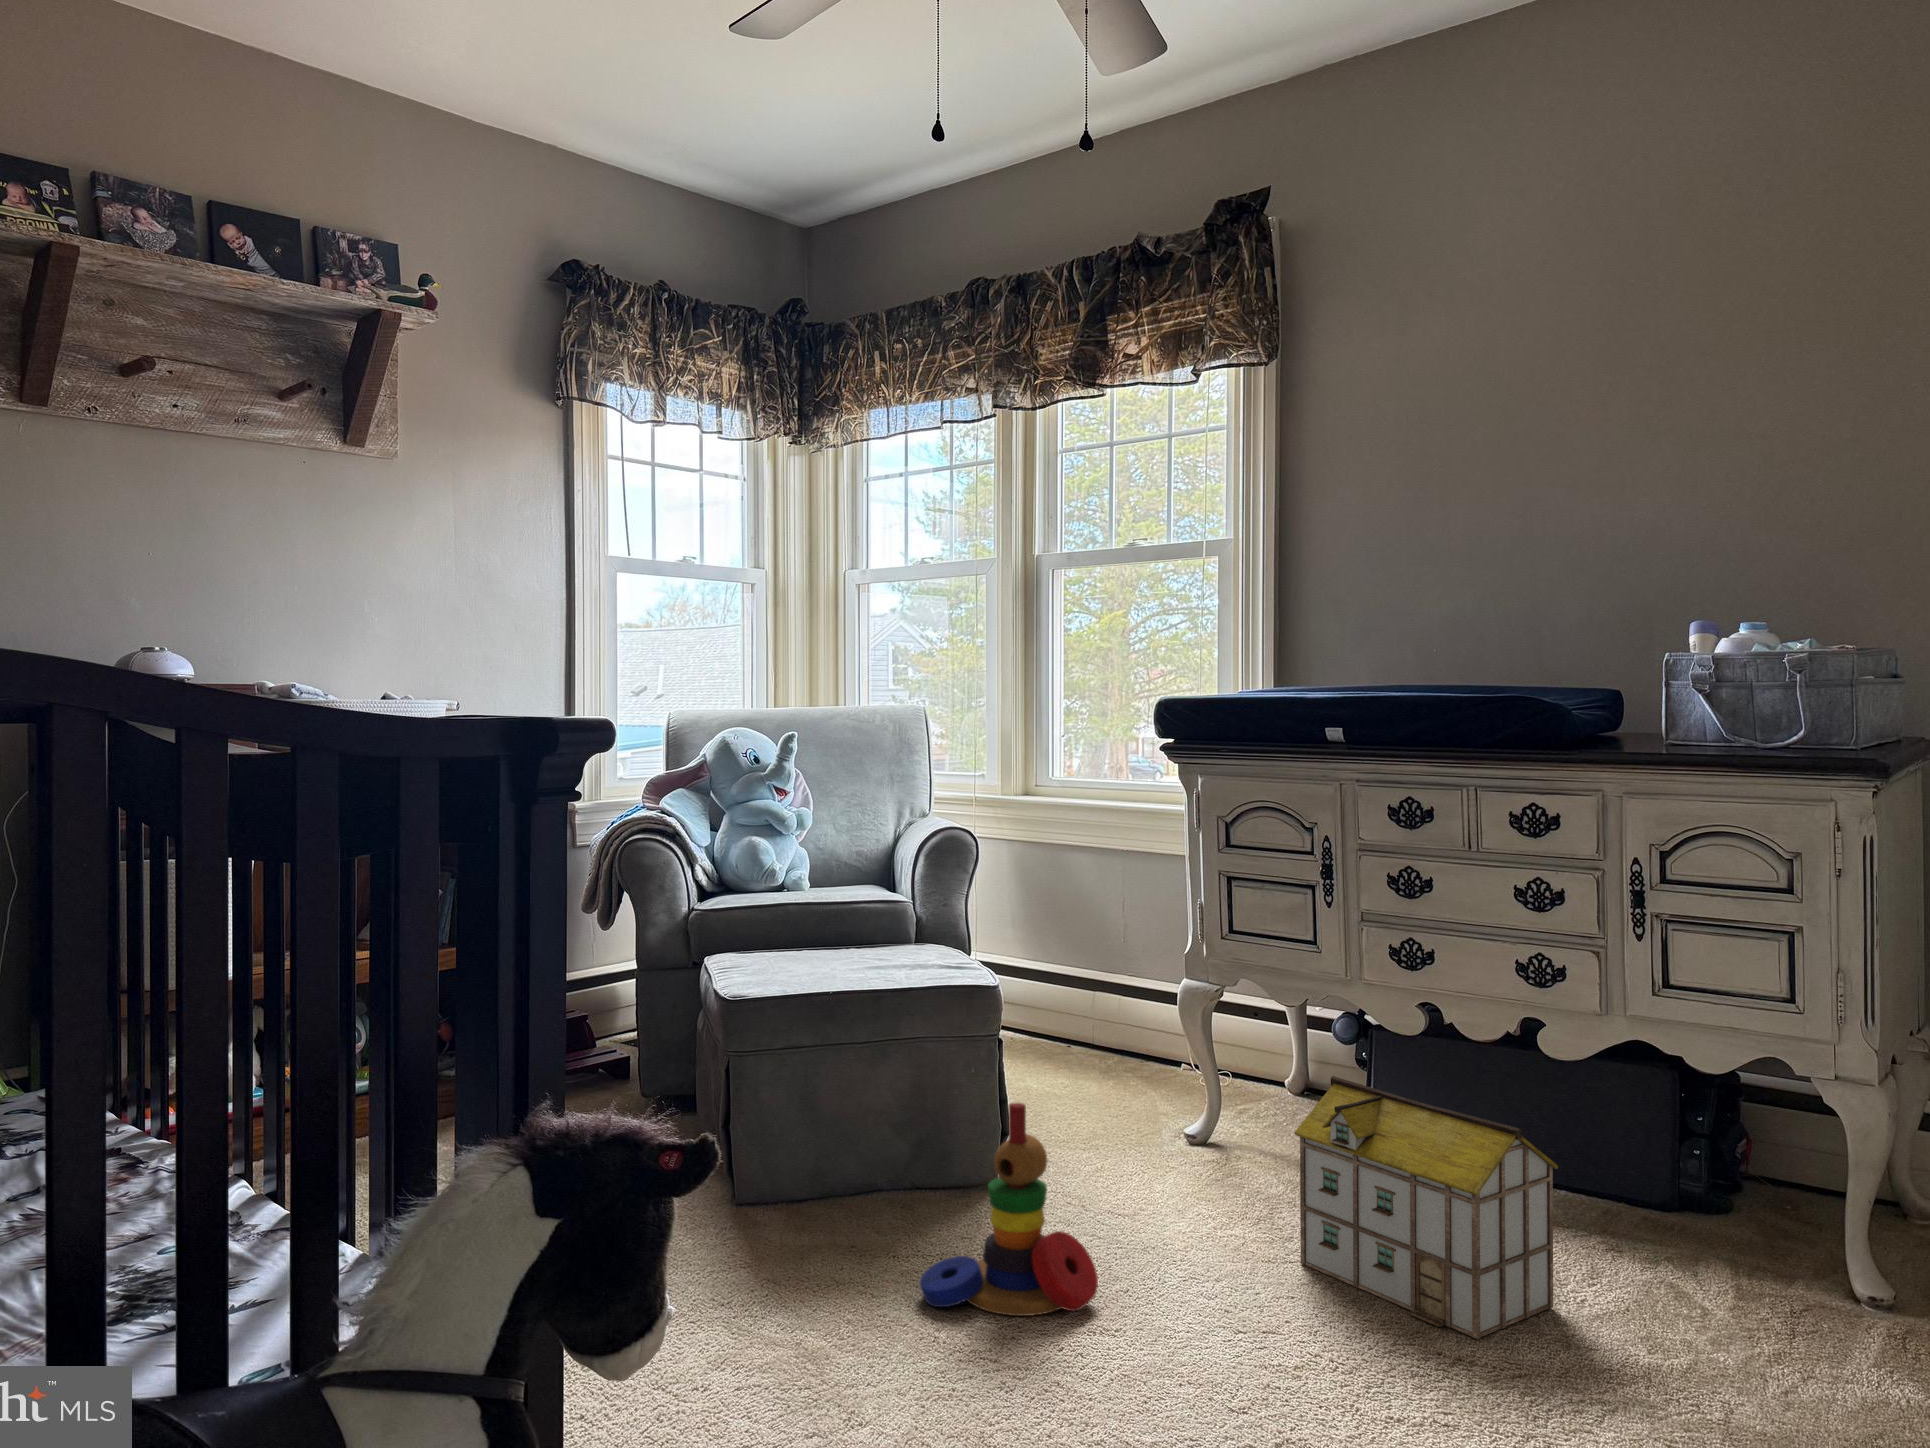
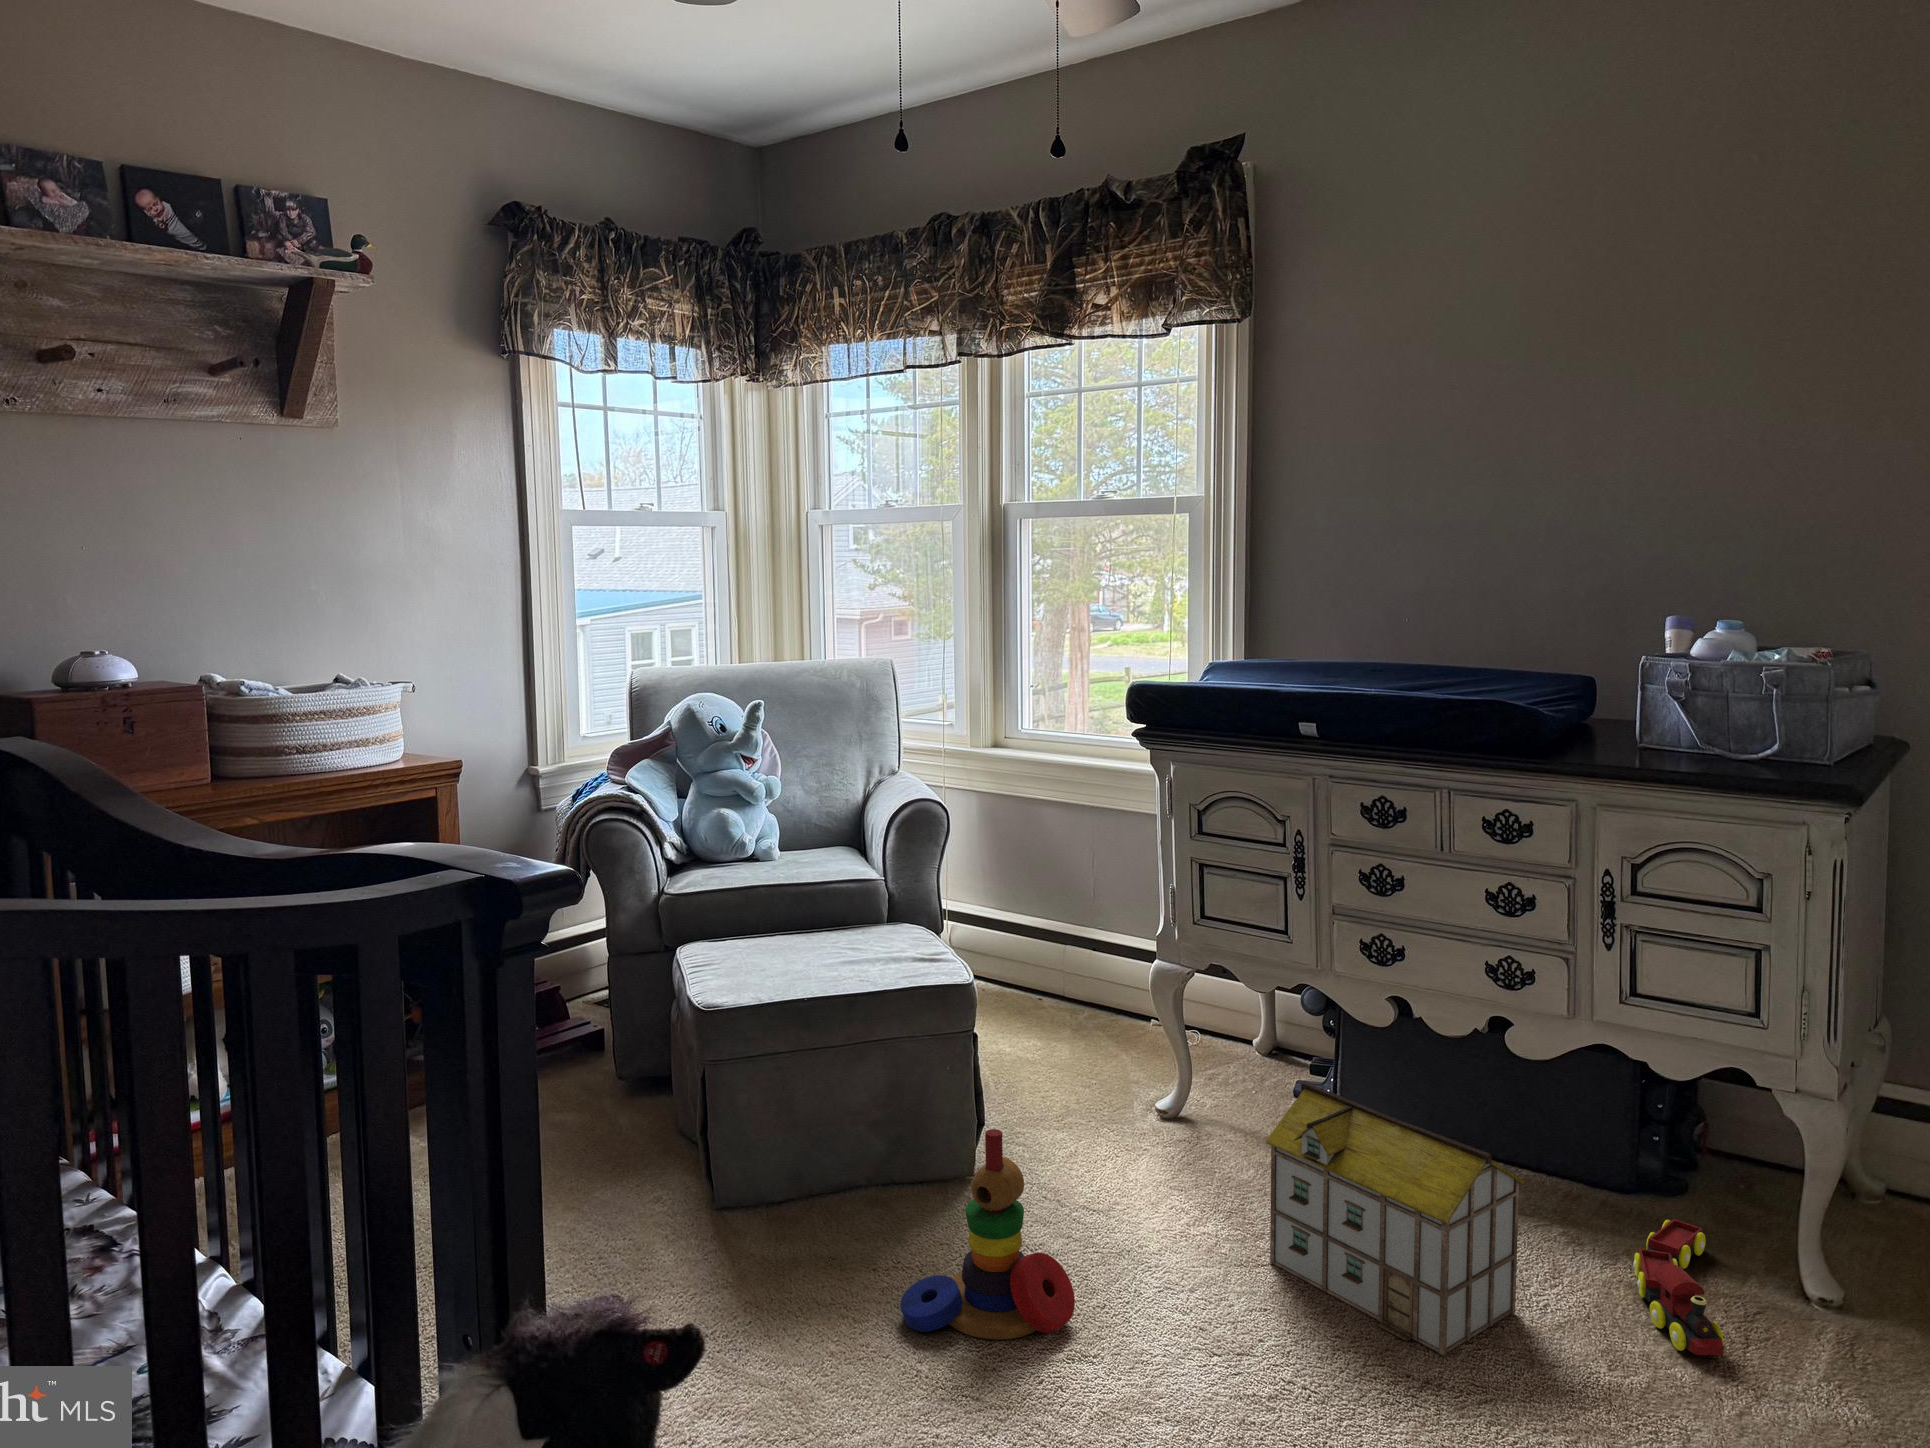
toy train: none [1678,1233,1768,1343] -> present [1633,1219,1724,1355]

